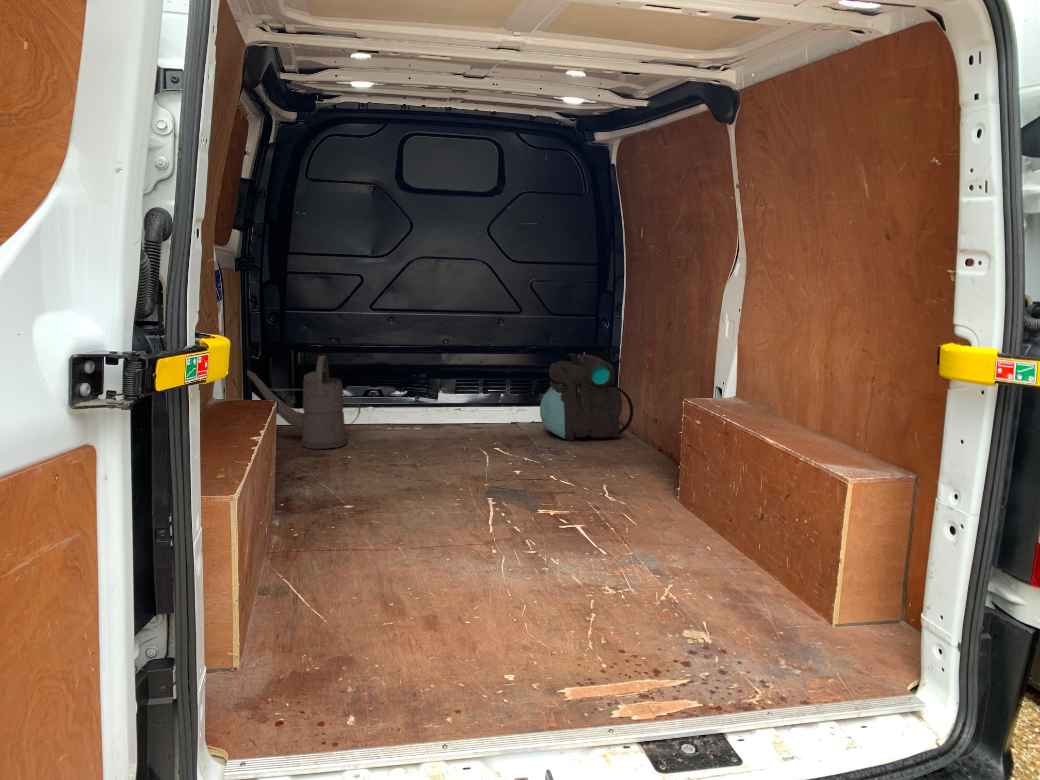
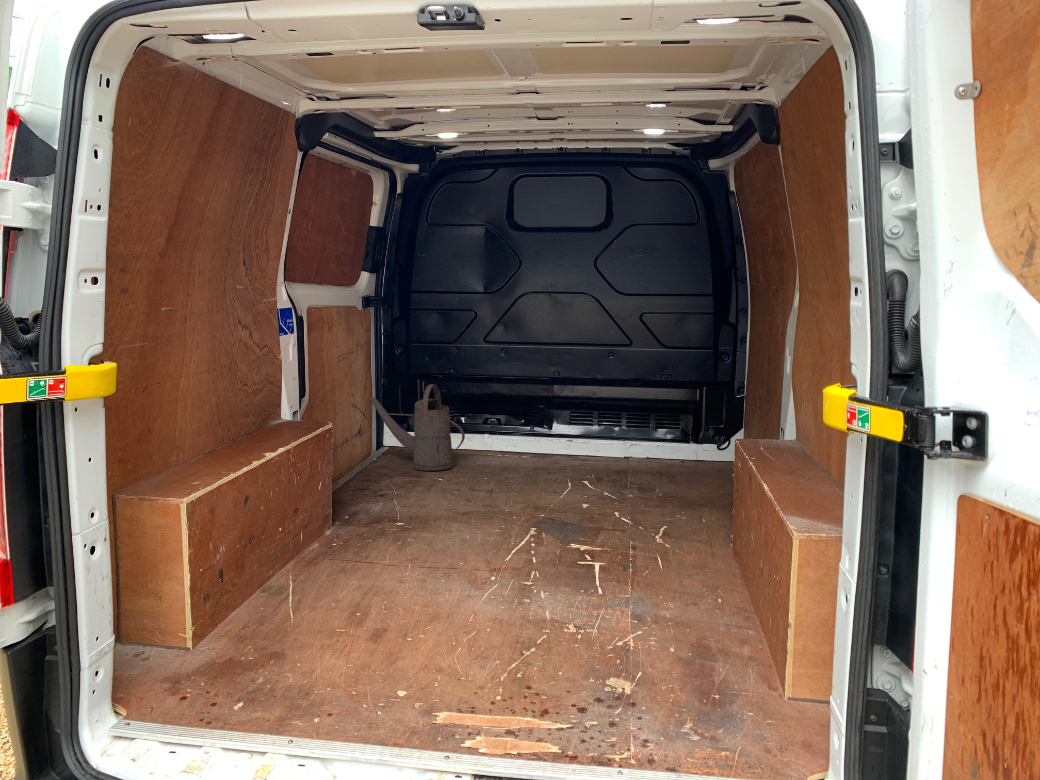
backpack: present [540,353,633,441] -> none [646,388,745,478]

